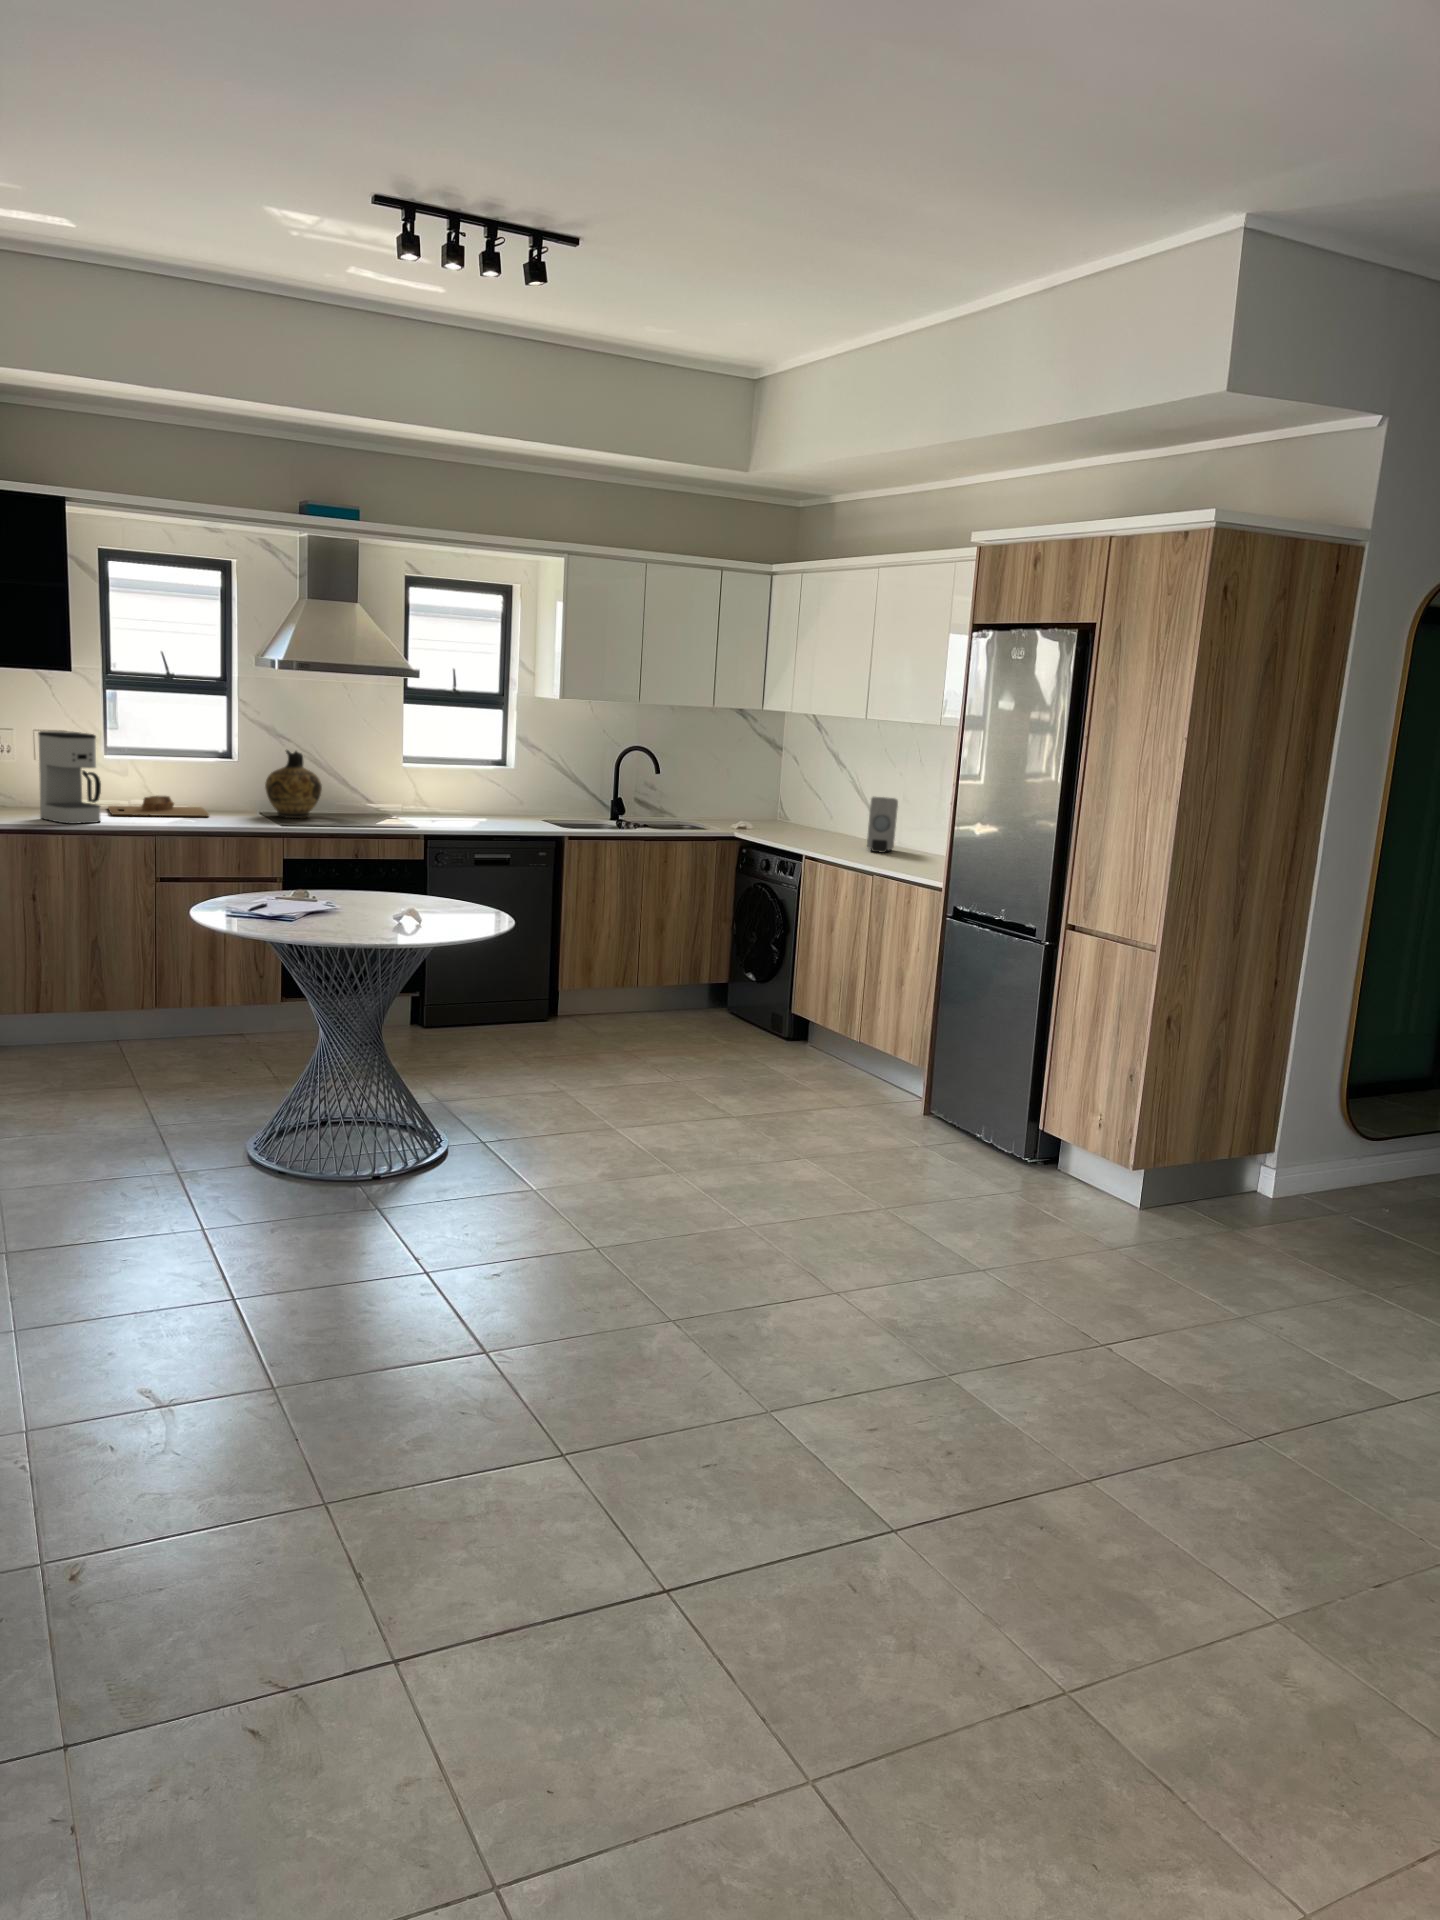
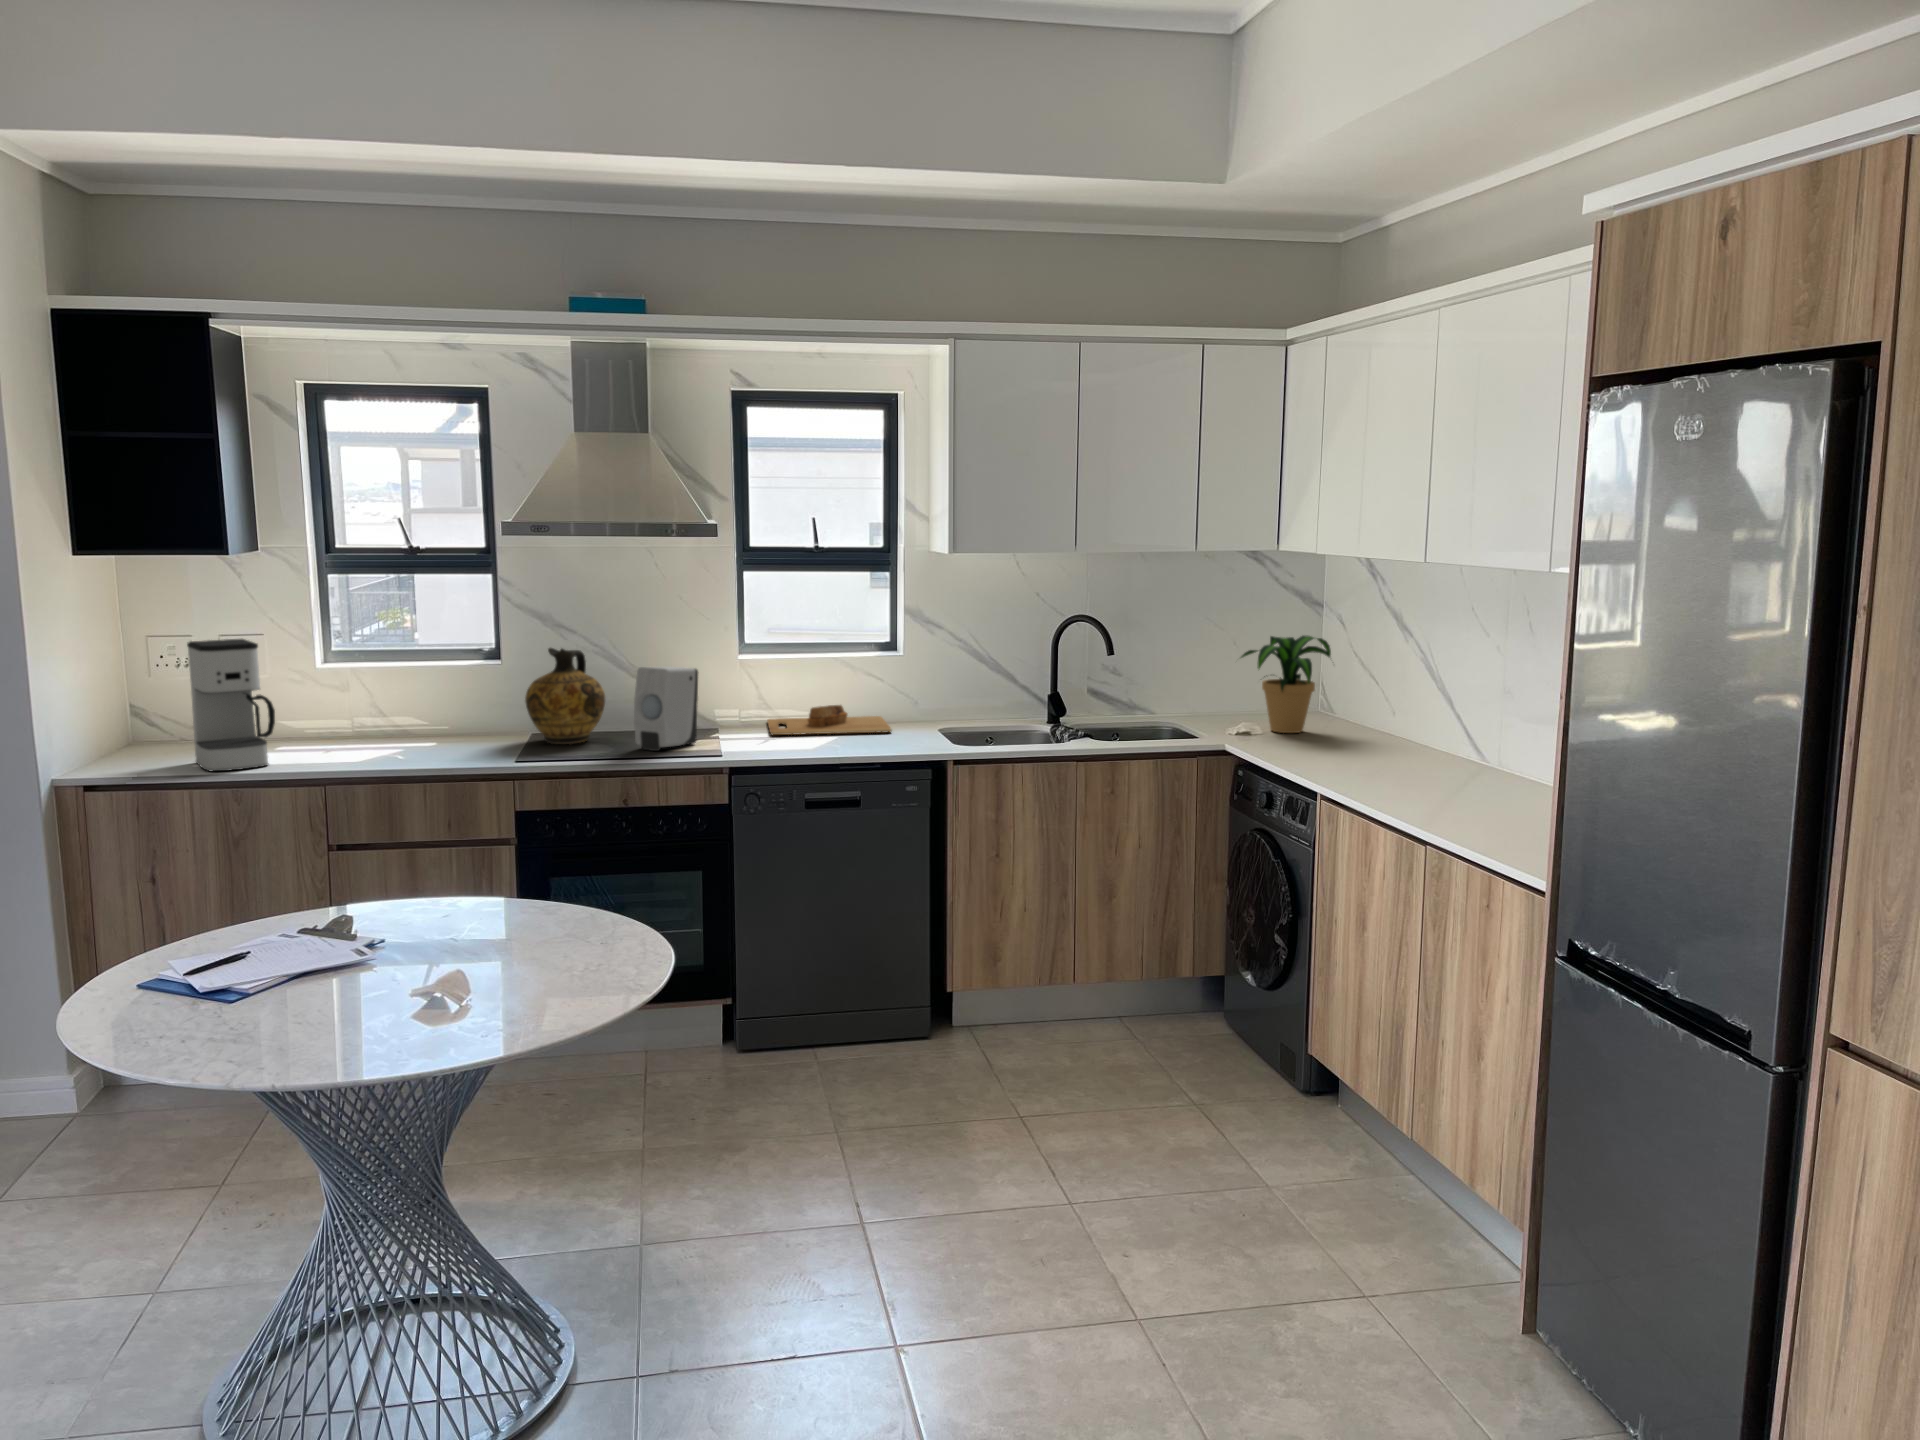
potted plant: none [735,765,799,828] -> present [1241,636,1331,733]
cutting board: present [108,796,209,817] -> present [767,705,891,735]
soap dispenser: present [867,797,898,853] -> present [634,666,698,751]

